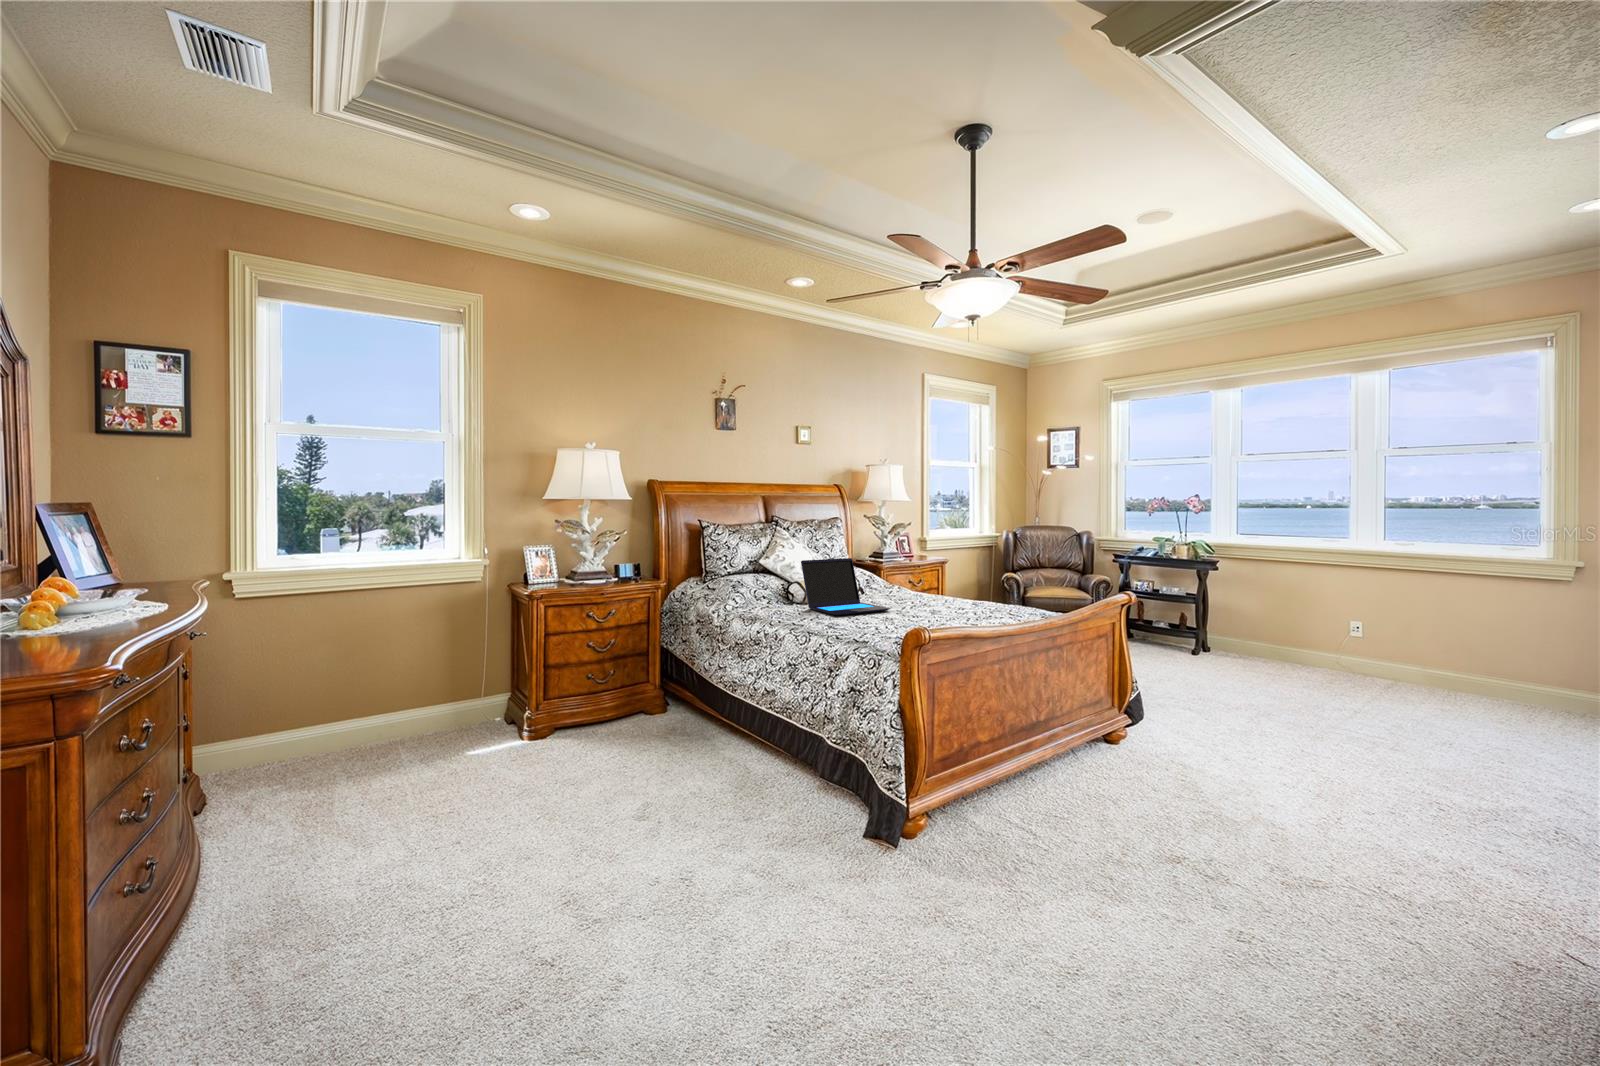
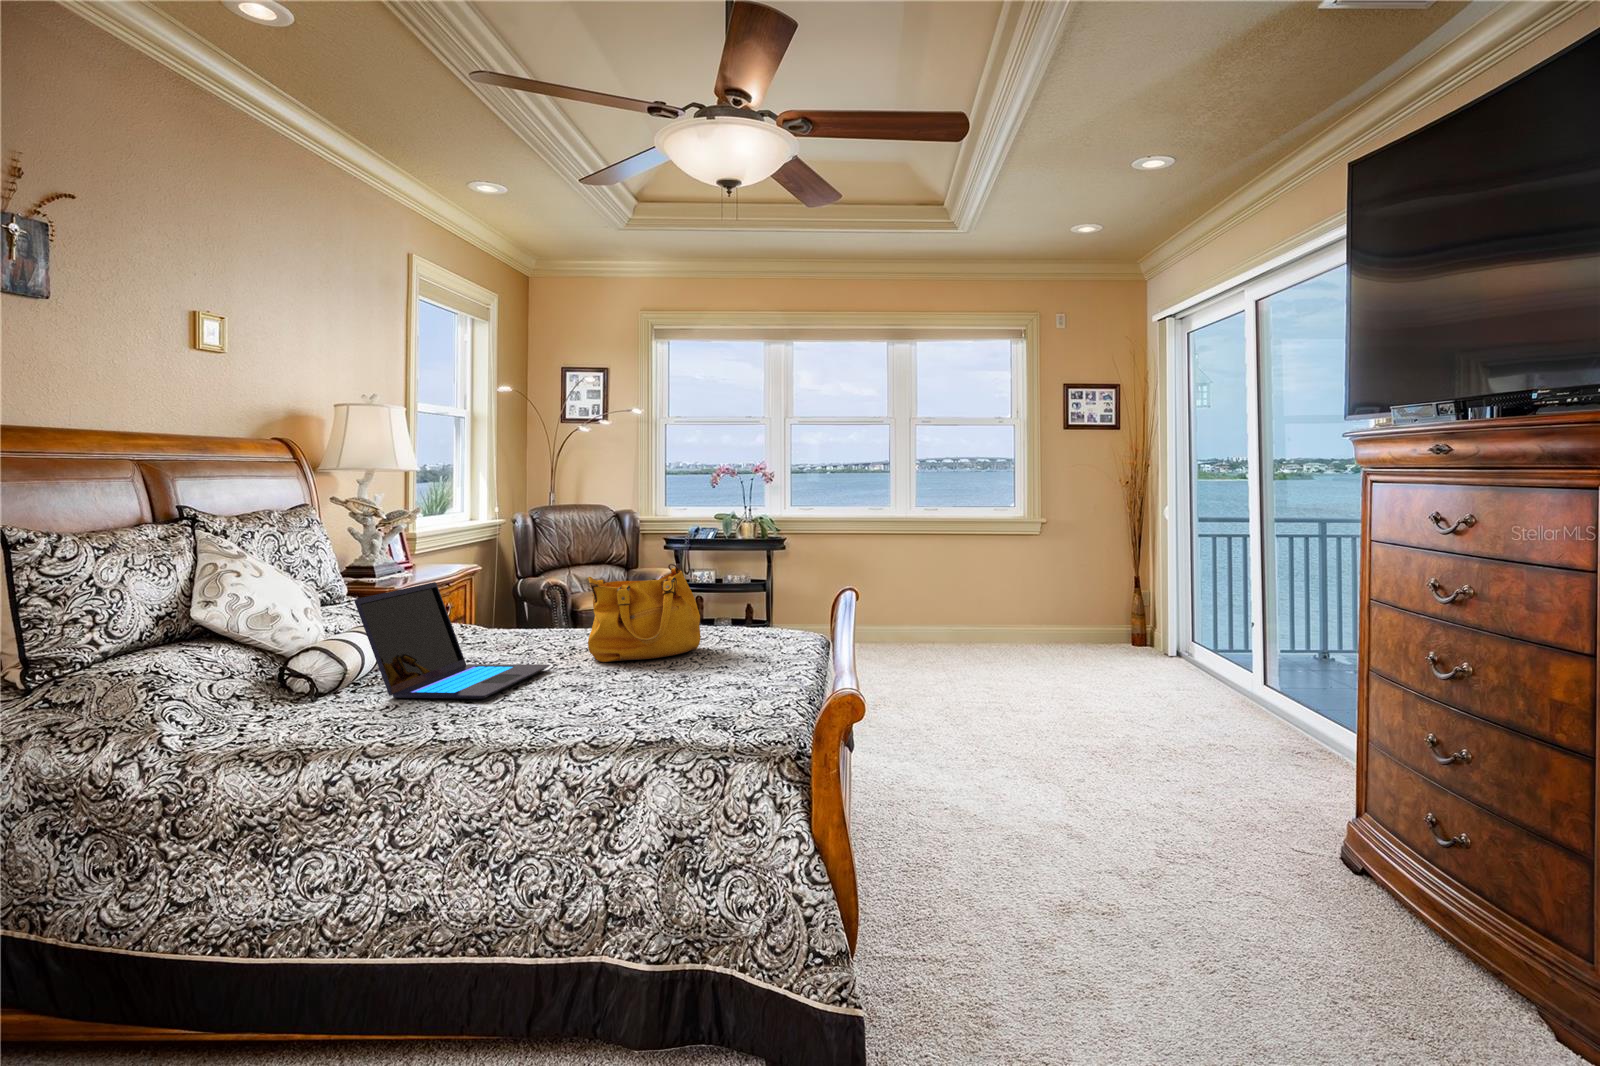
handbag: none [915,562,985,616] -> present [586,564,700,662]

